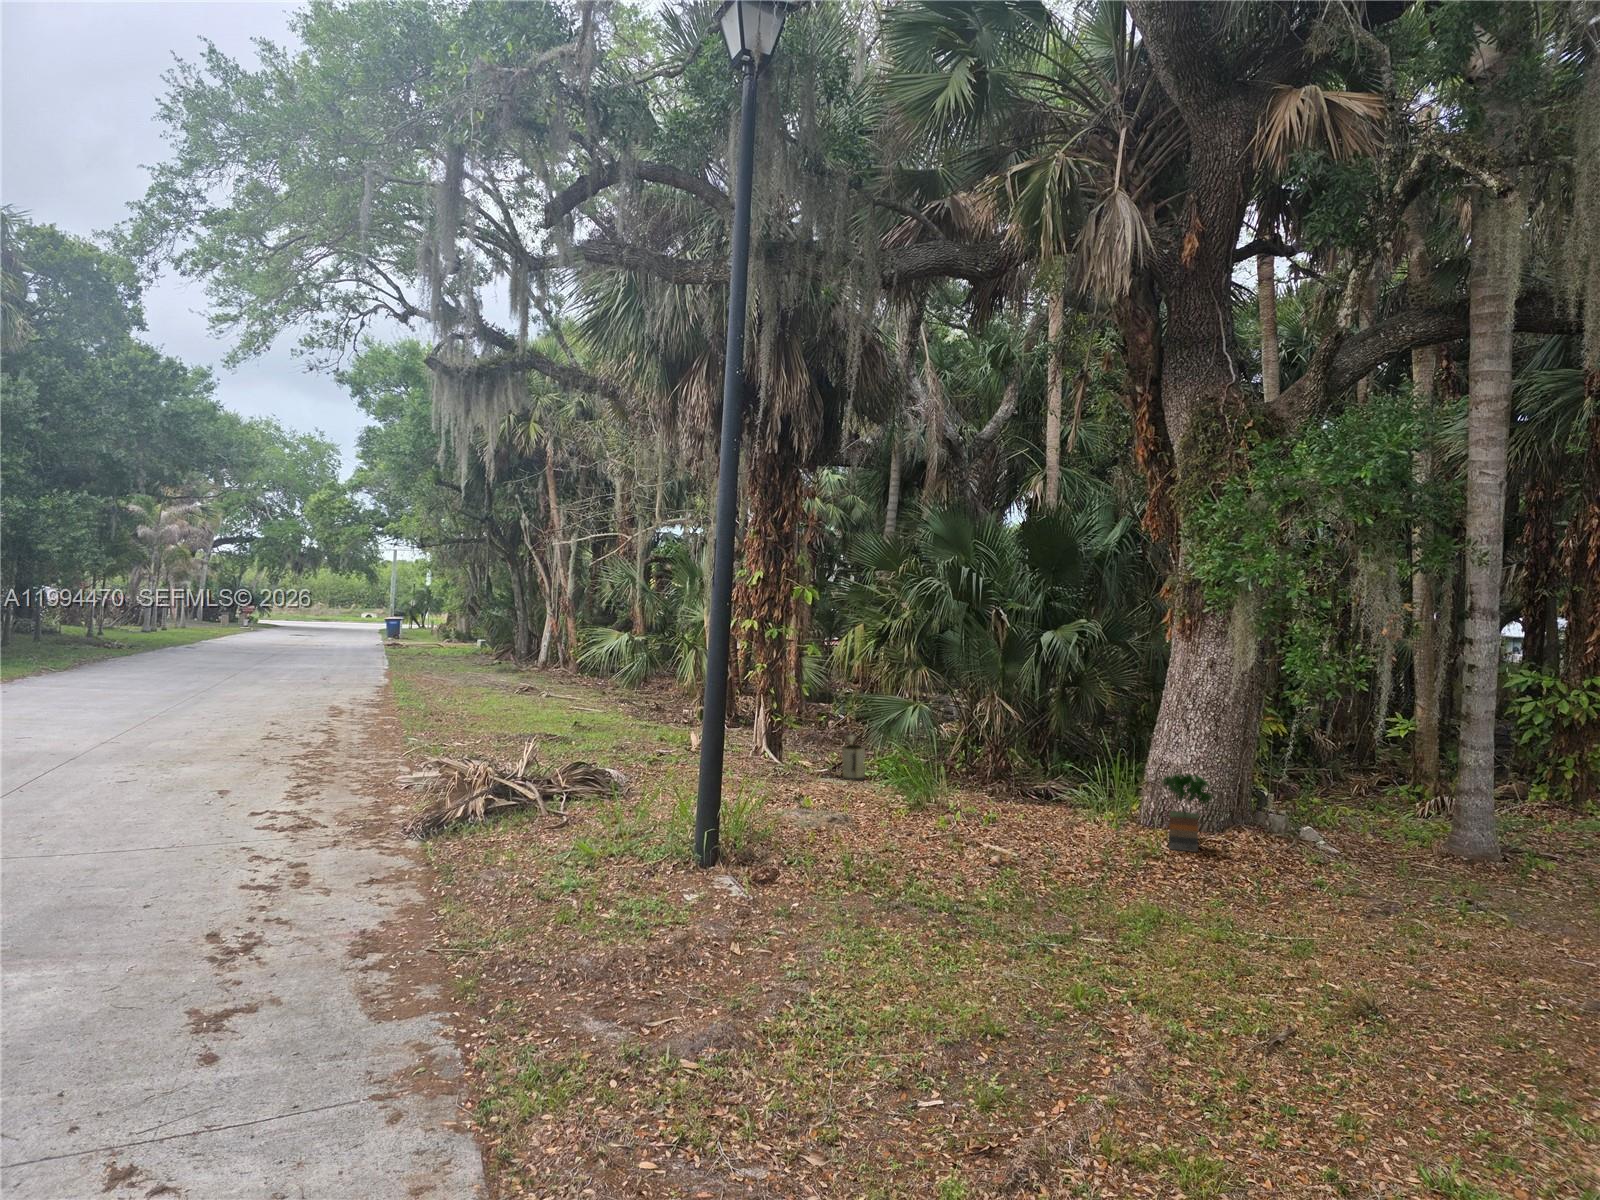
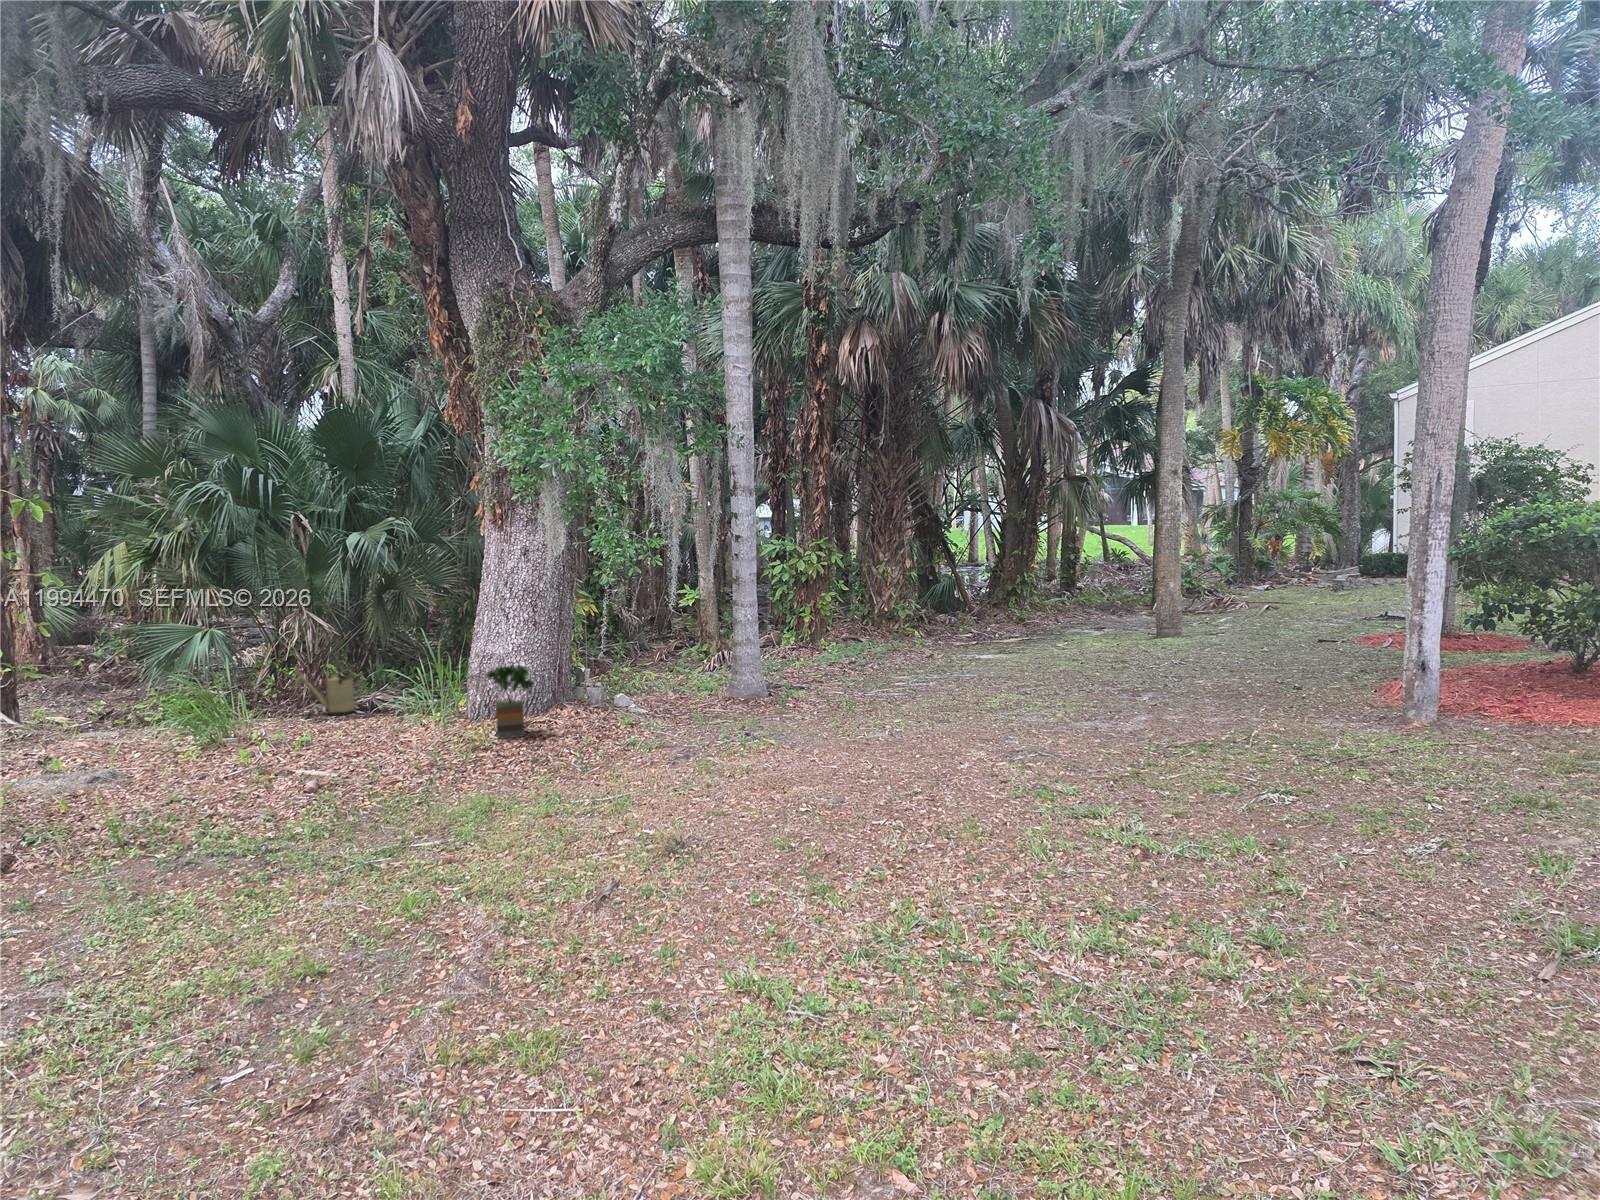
watering can: present [842,734,865,781] -> present [295,665,355,716]

